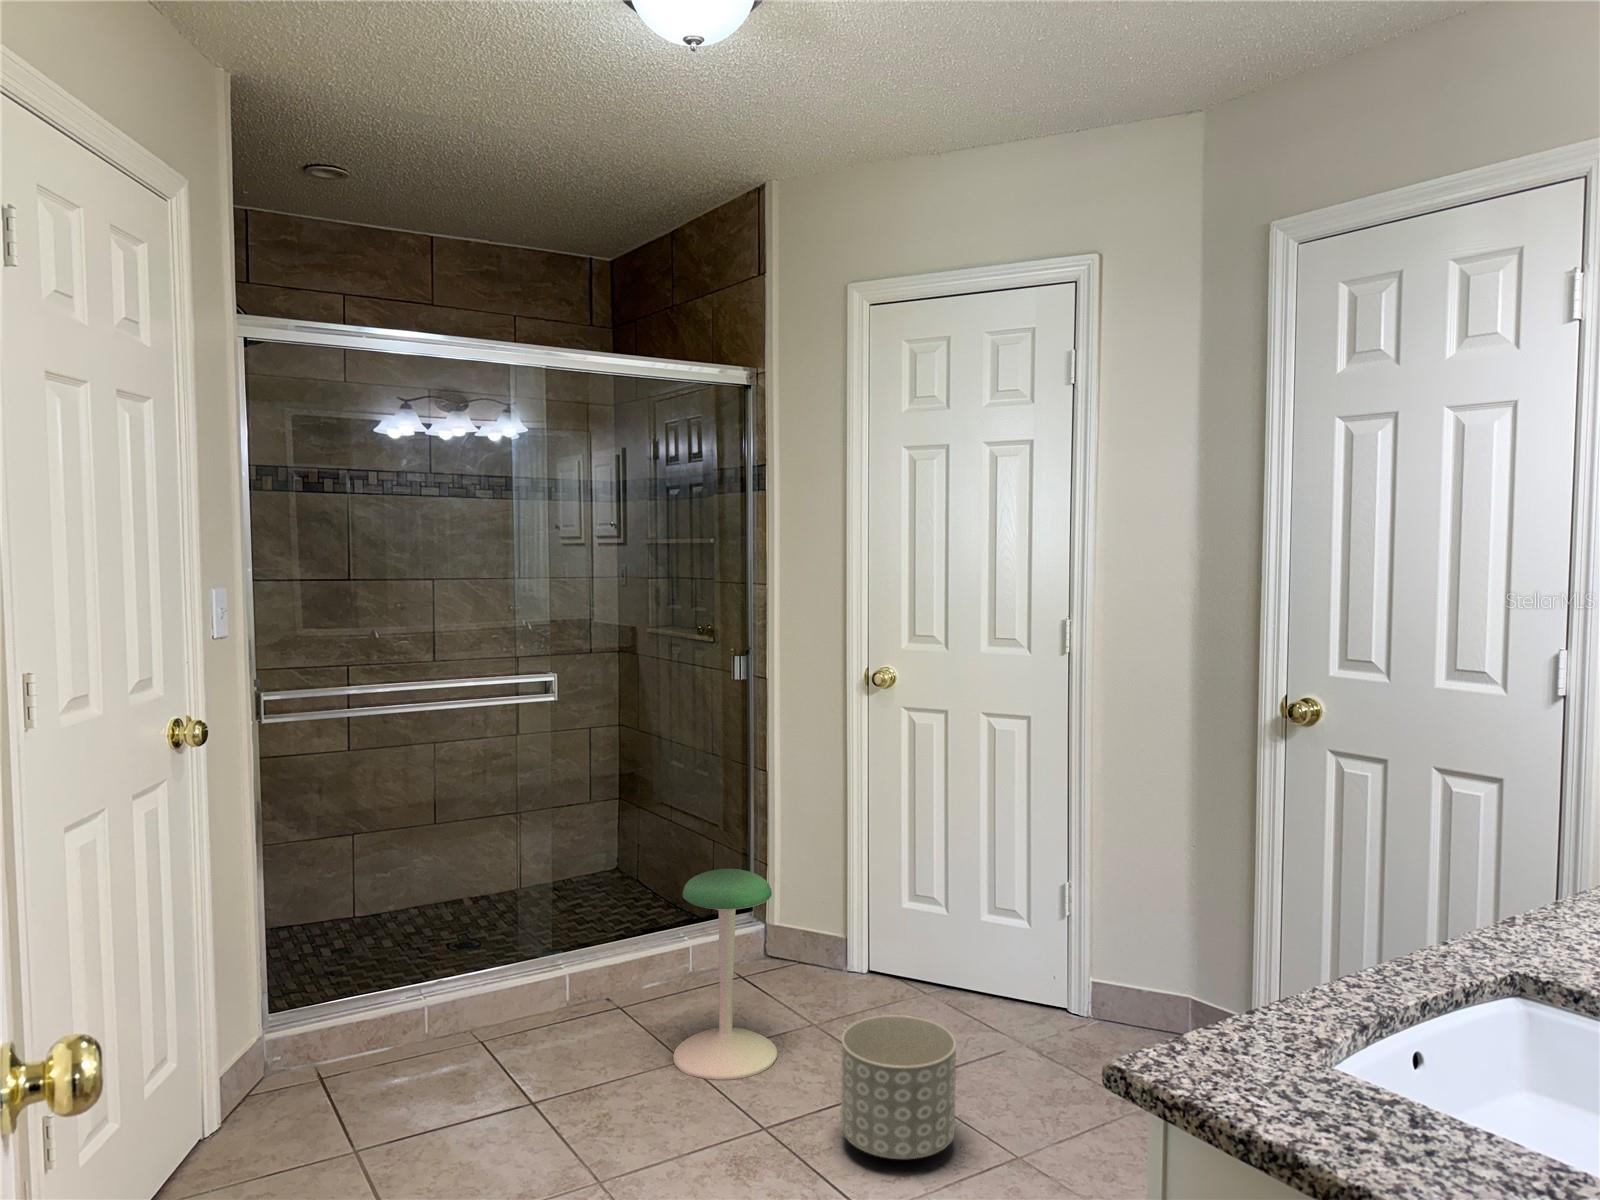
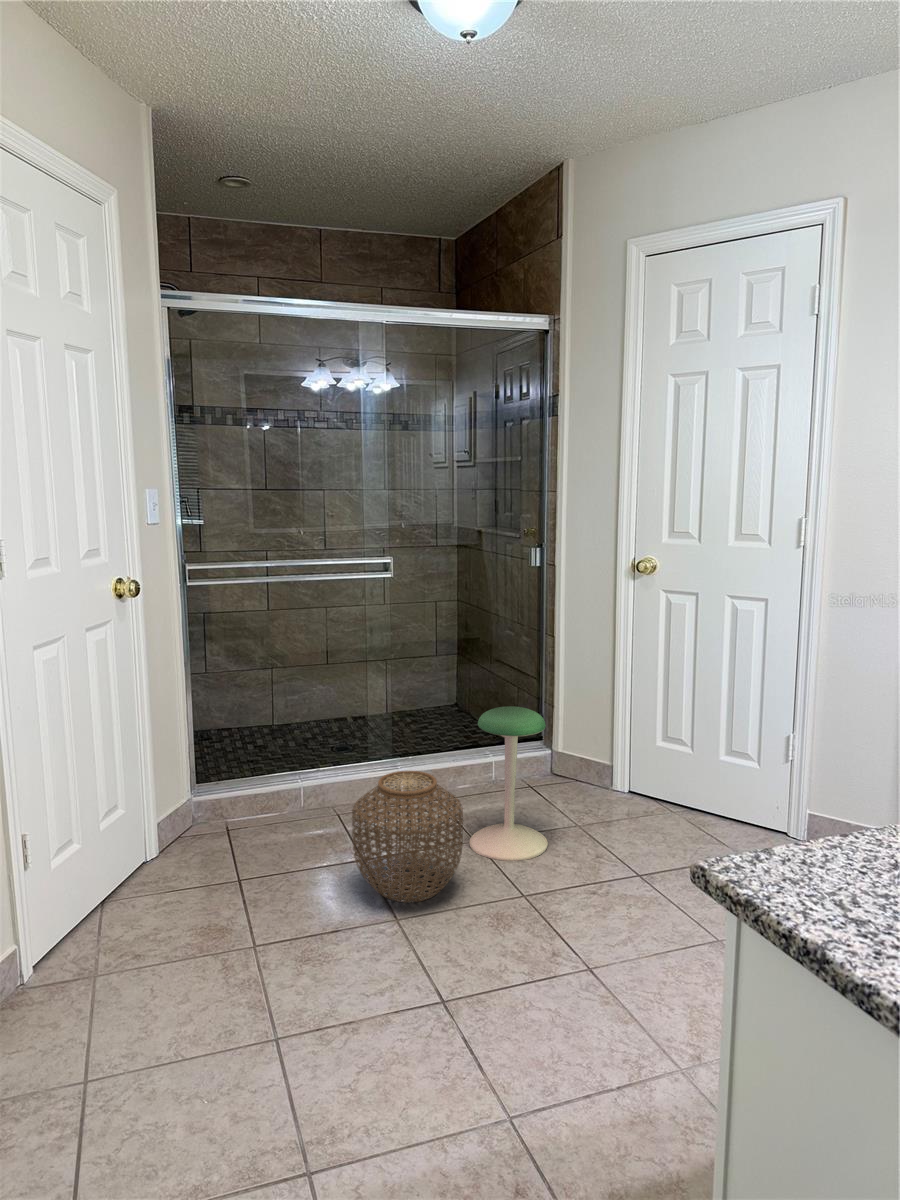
woven basket: none [523,967,676,1154] -> present [352,771,463,902]
planter: present [841,1015,956,1159] -> none [584,824,676,932]

